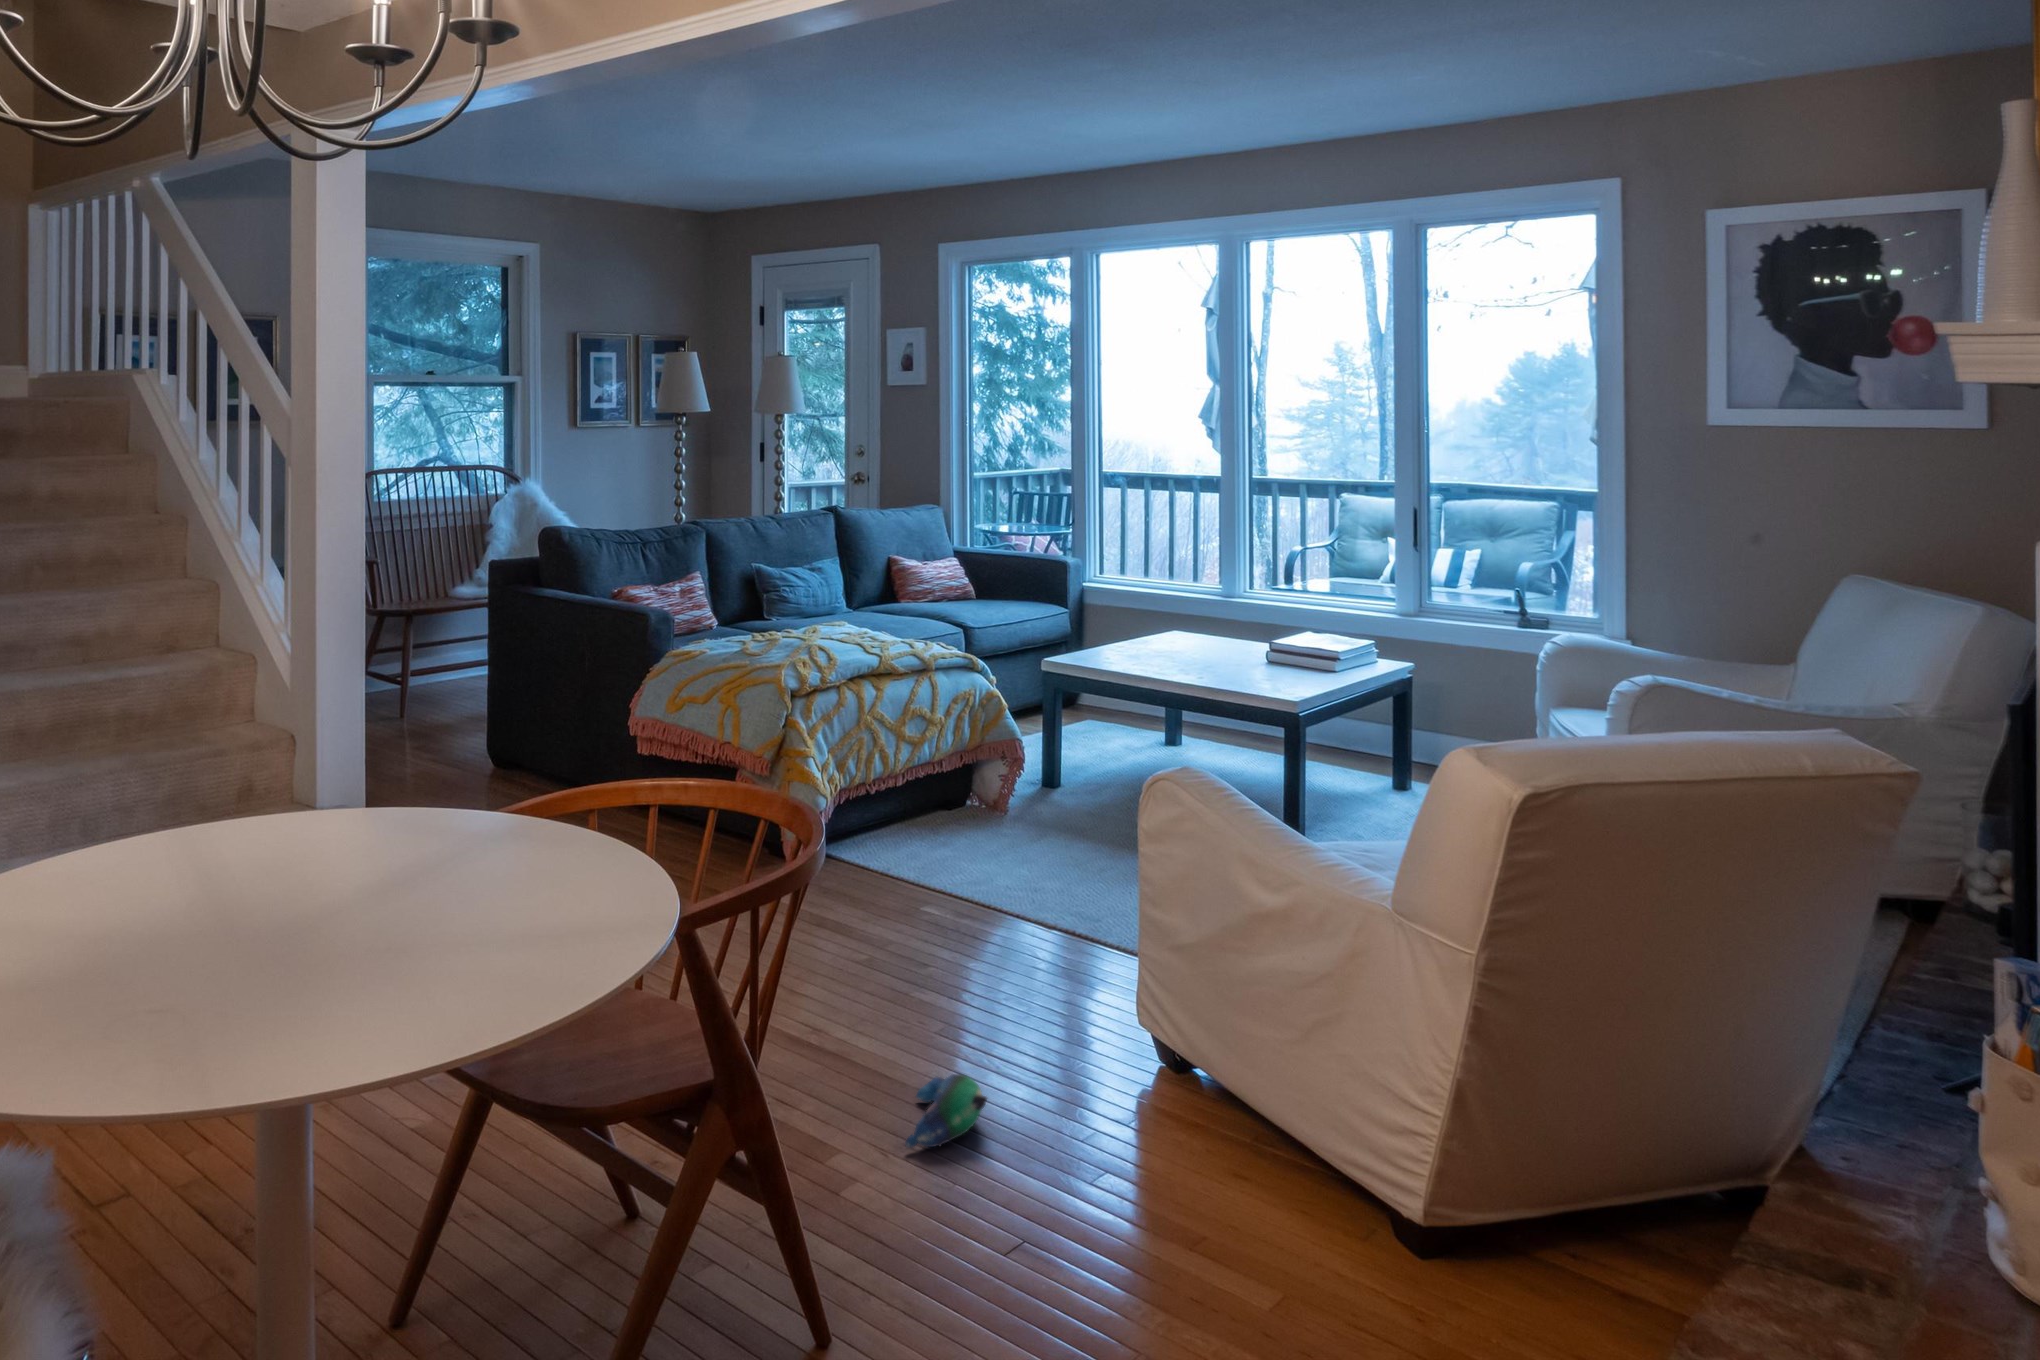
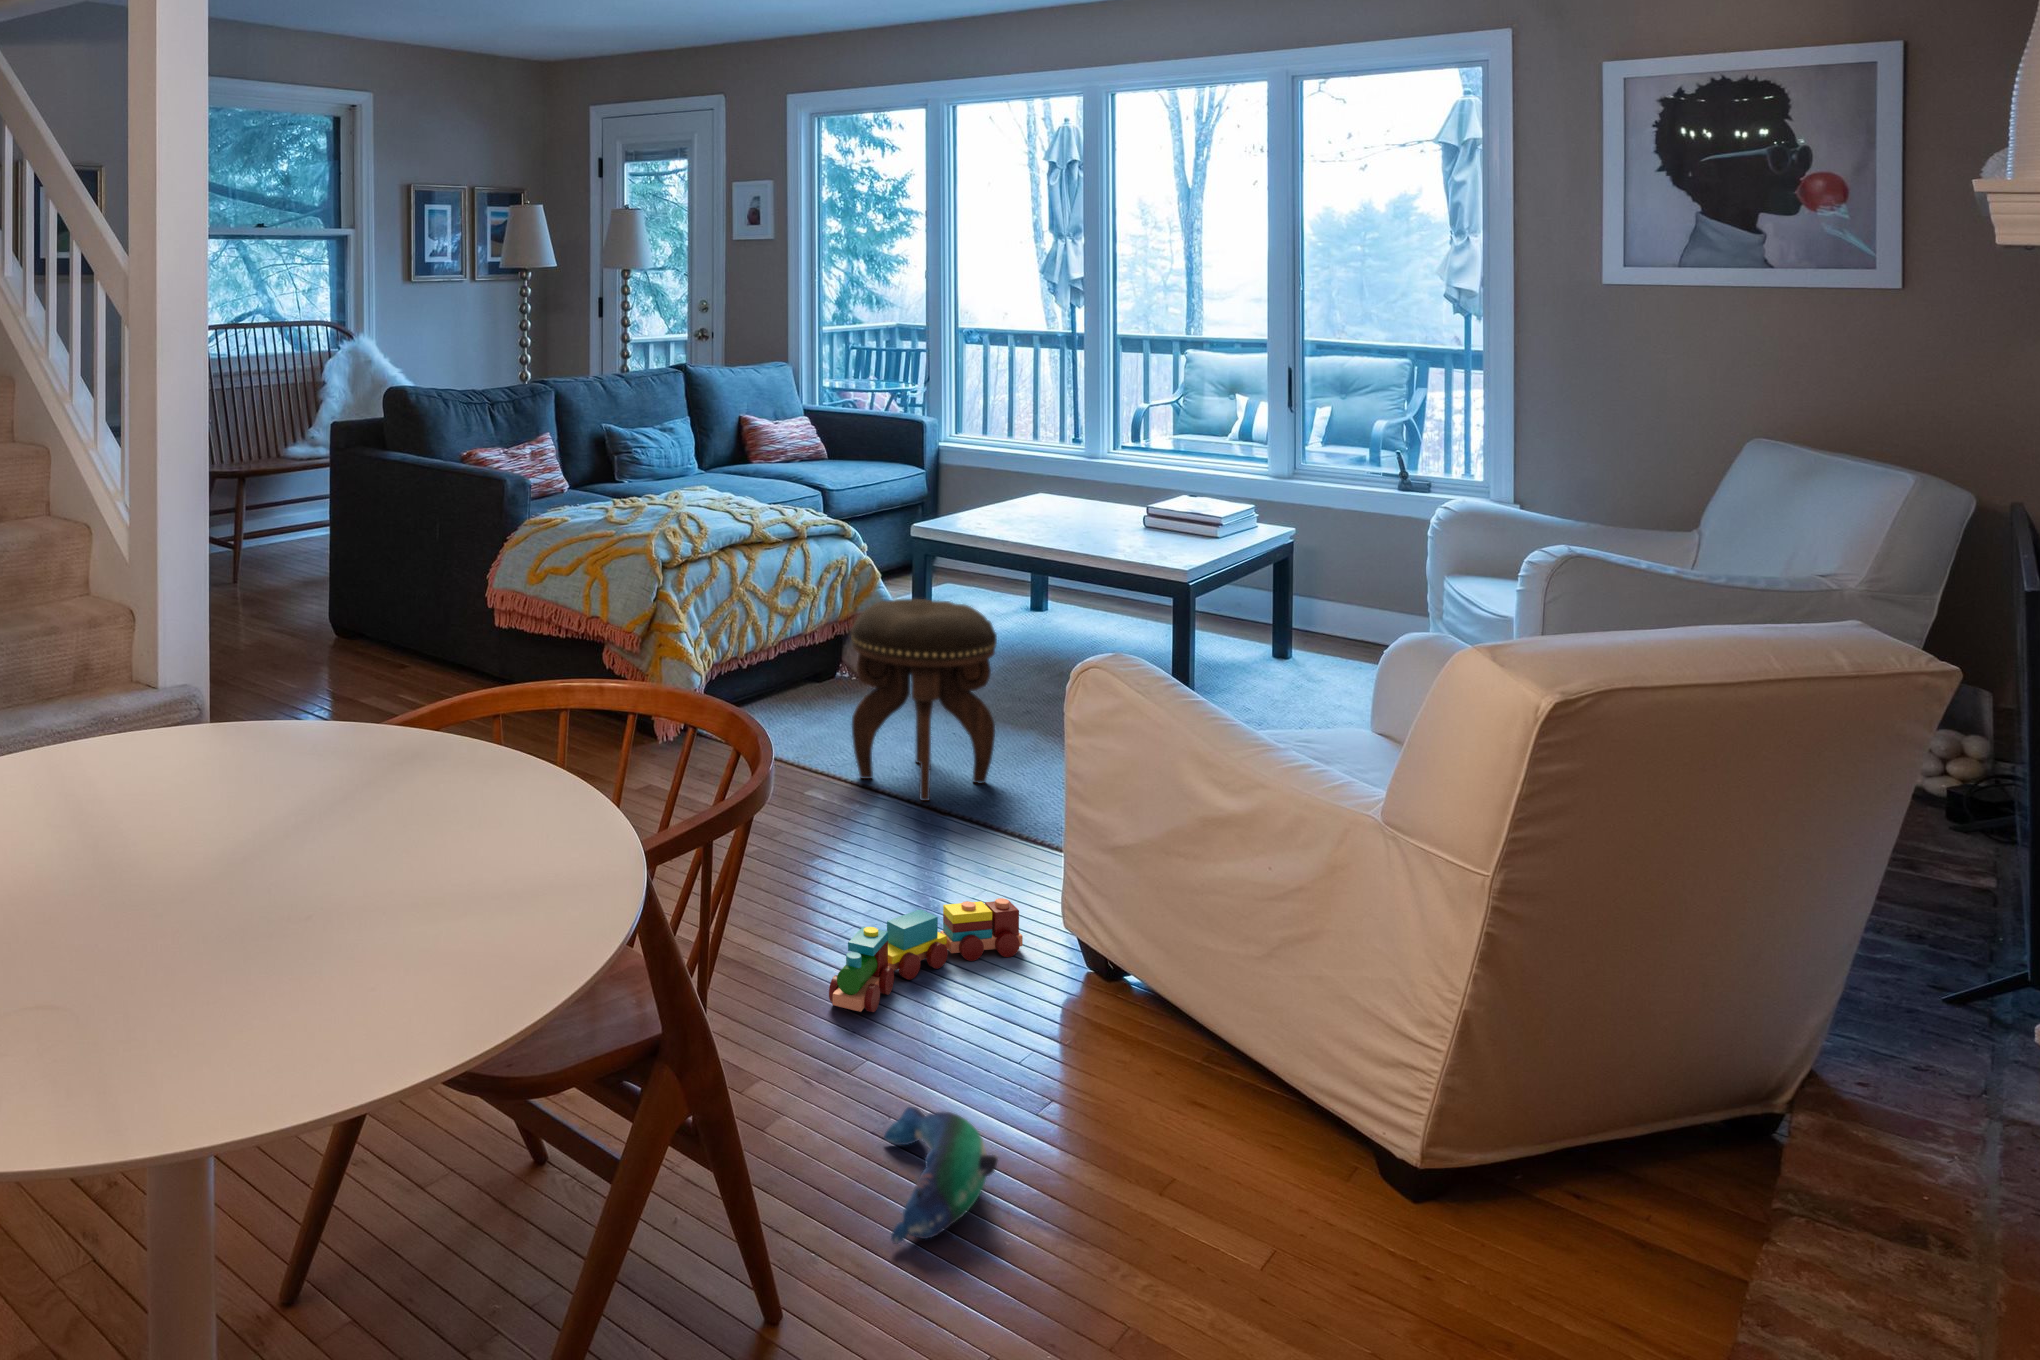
footstool: none [953,722,1083,898] -> present [851,599,997,801]
toy train: none [895,955,1064,1030] -> present [829,898,1023,1012]

